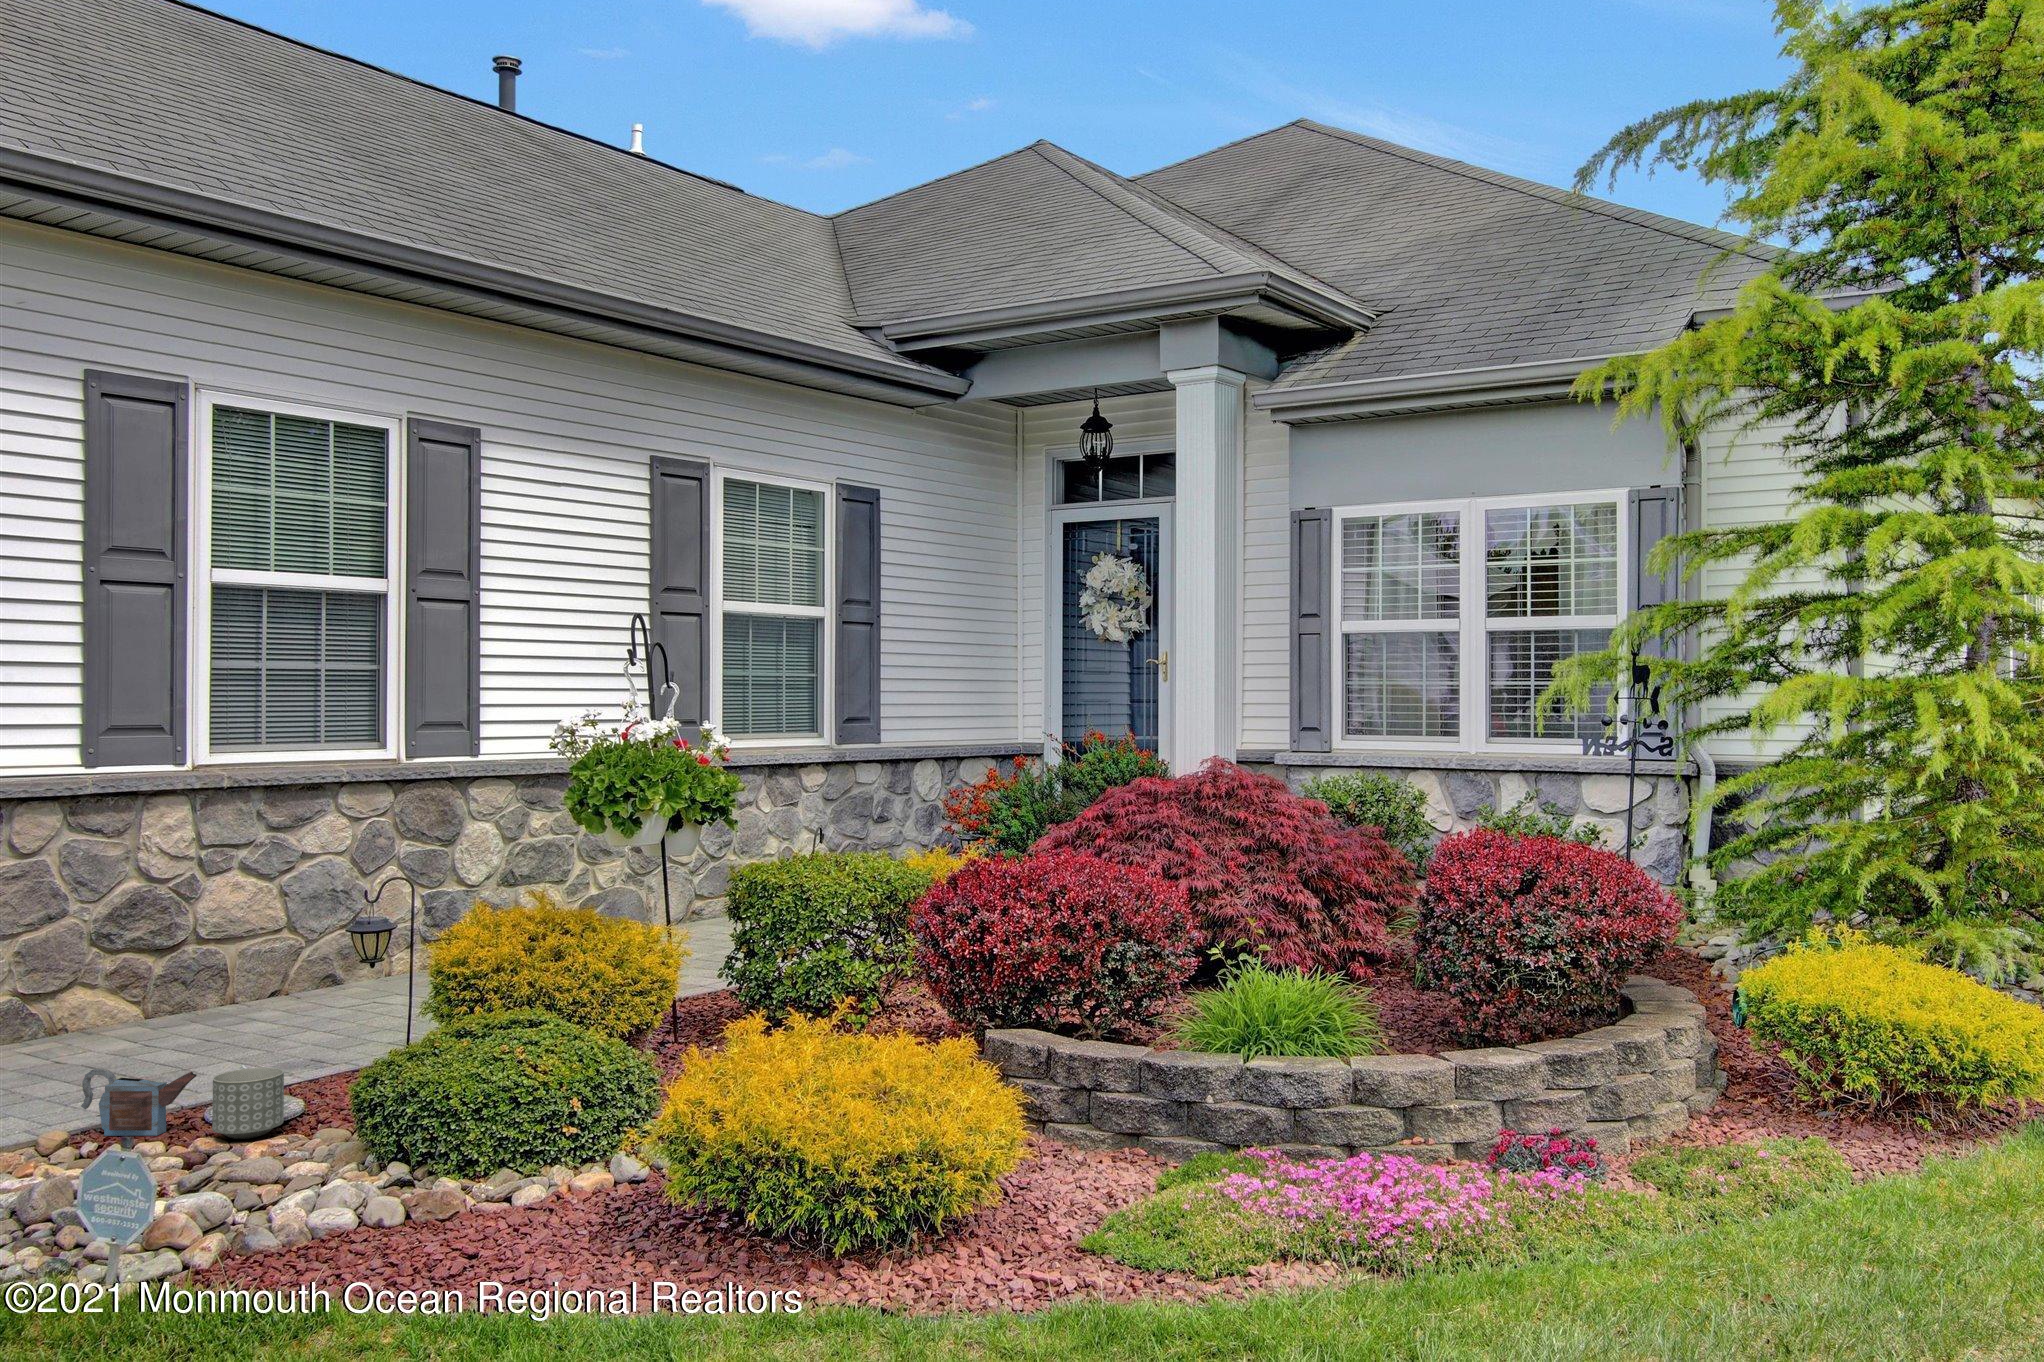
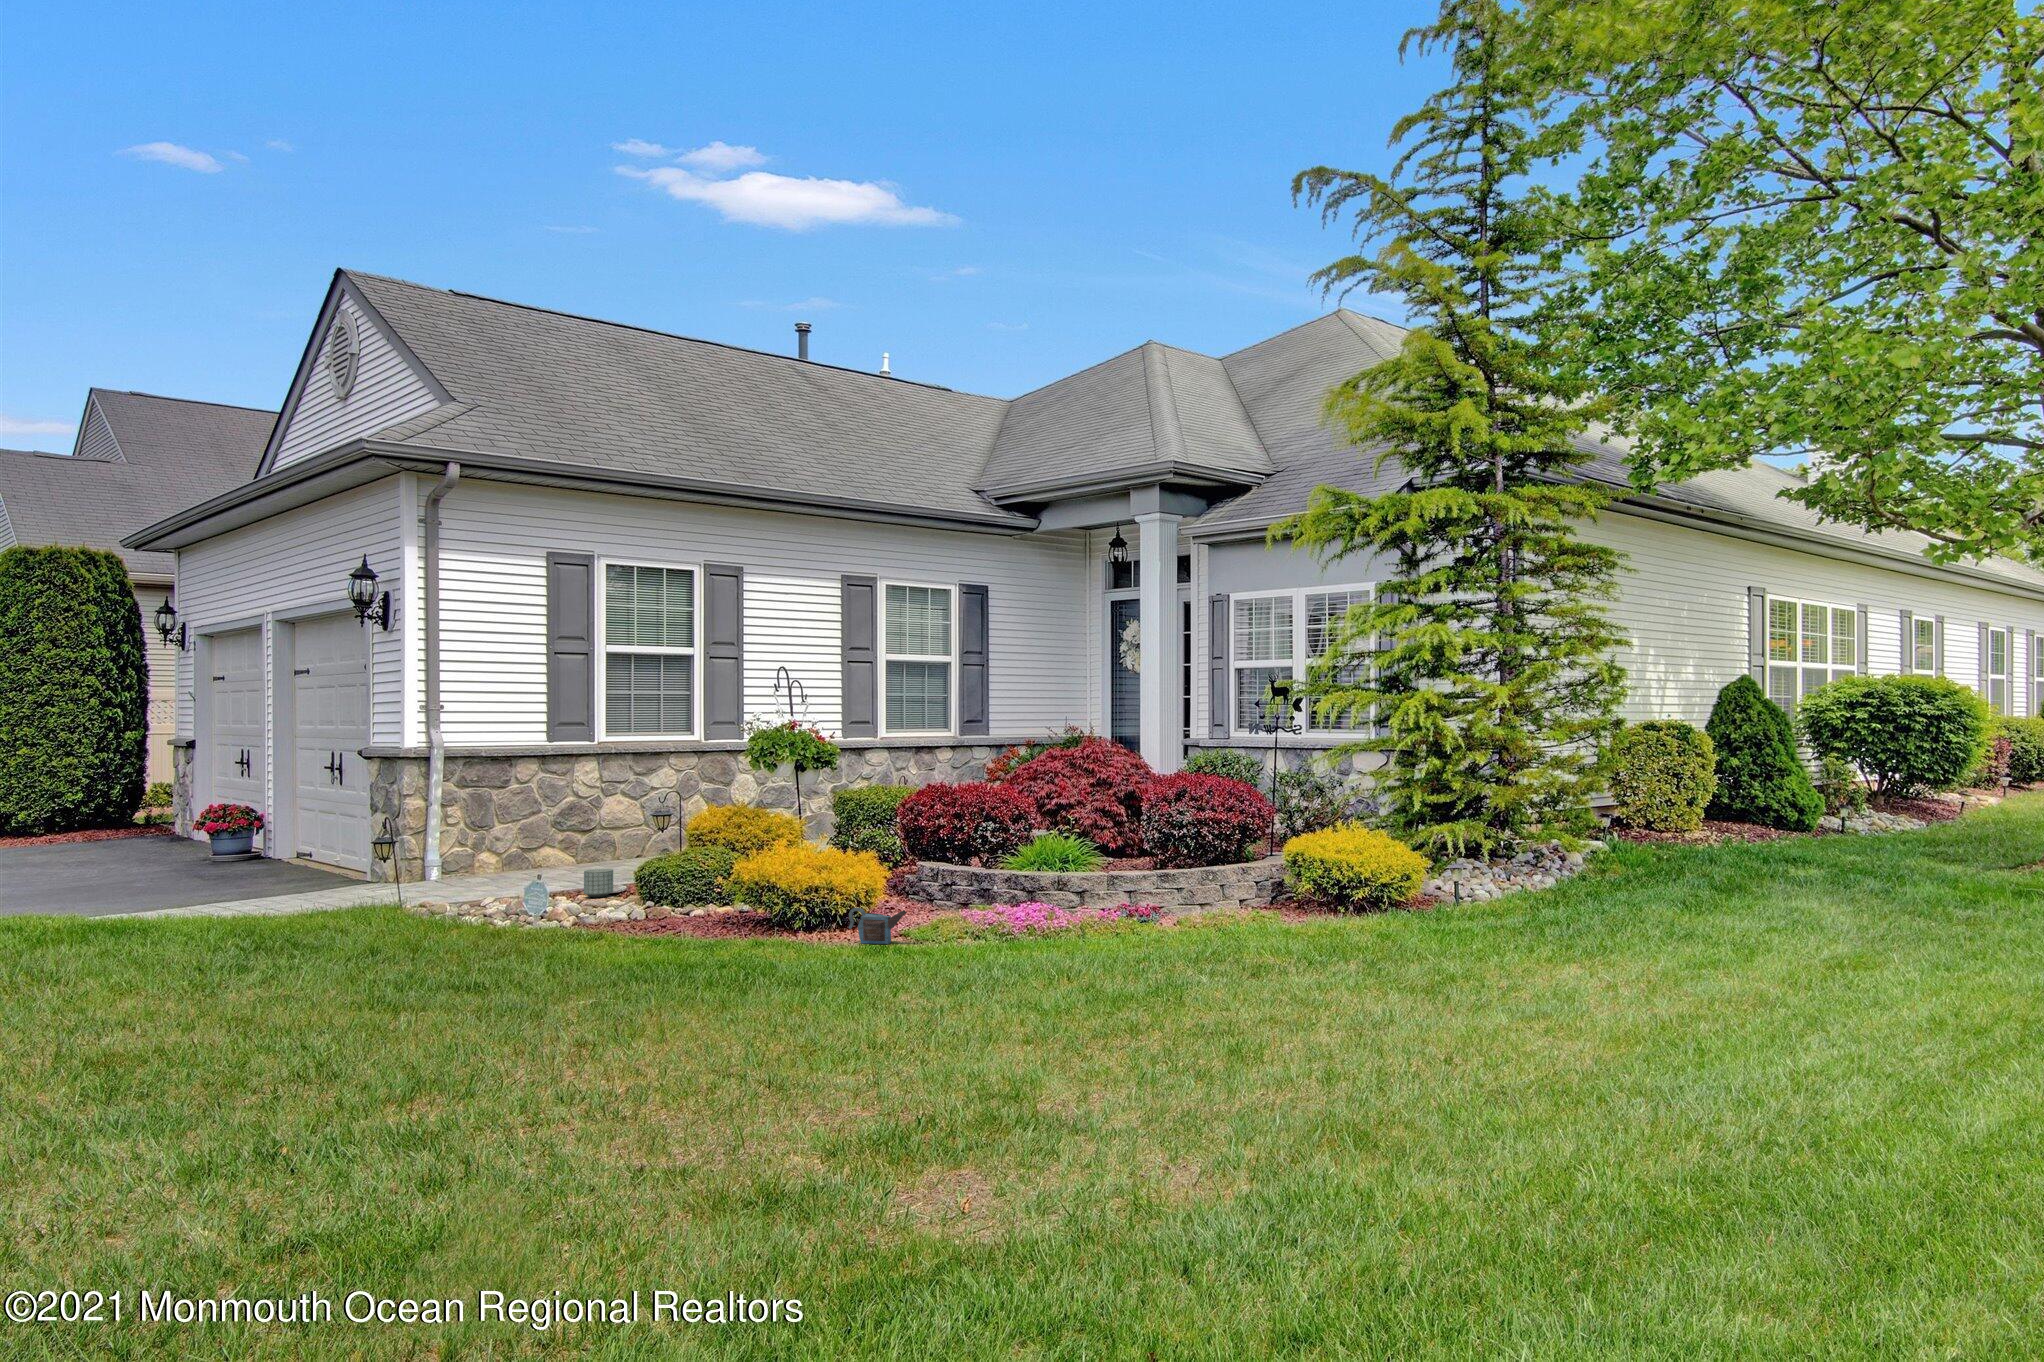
watering can: present [81,1069,197,1136] -> present [848,908,907,944]

